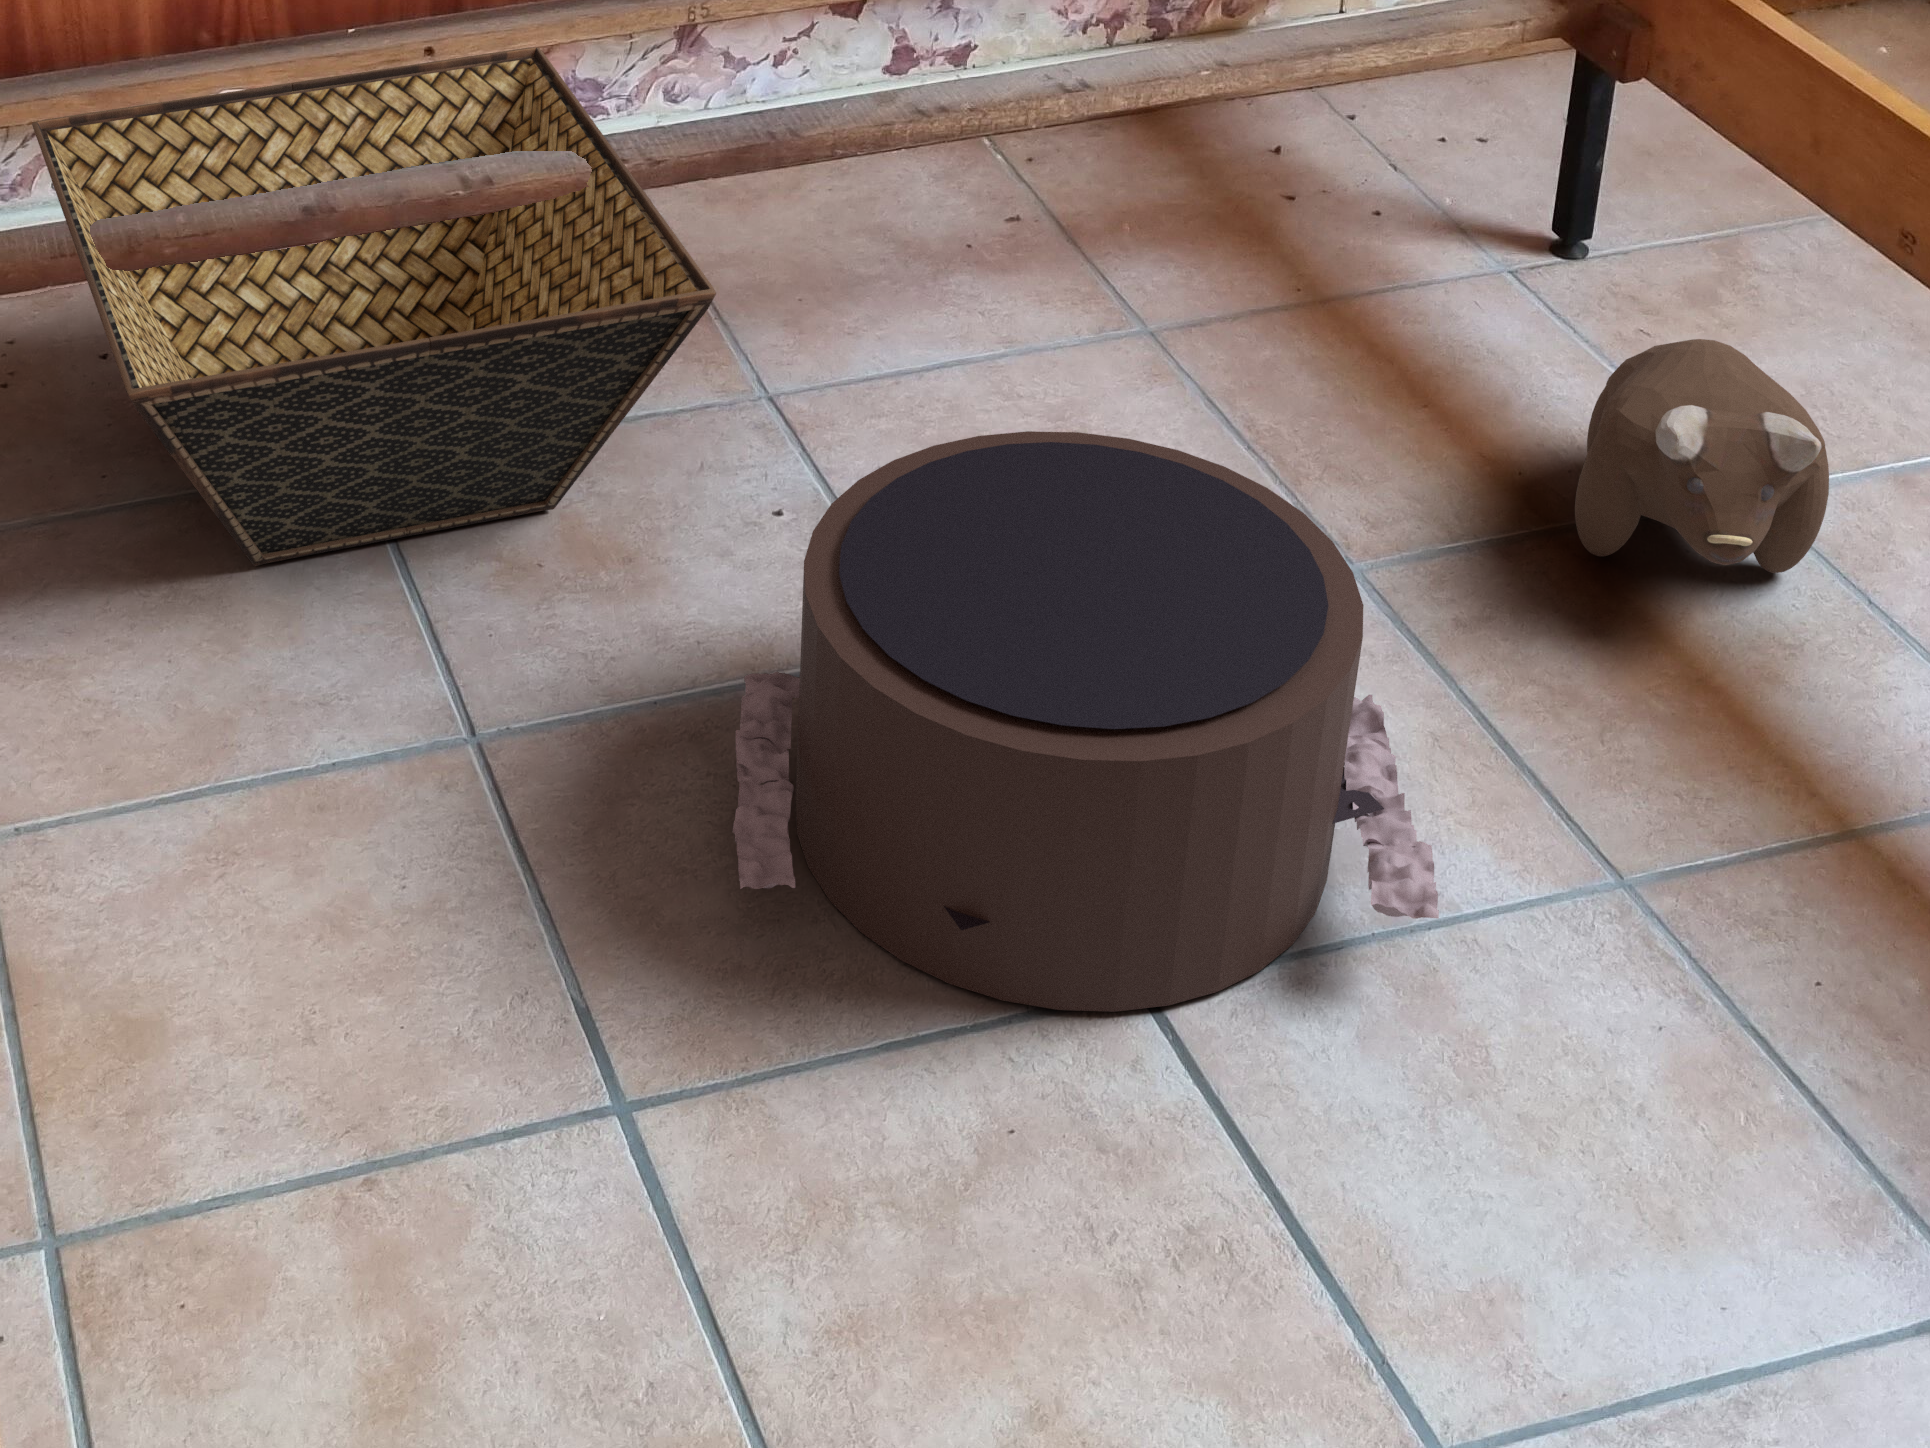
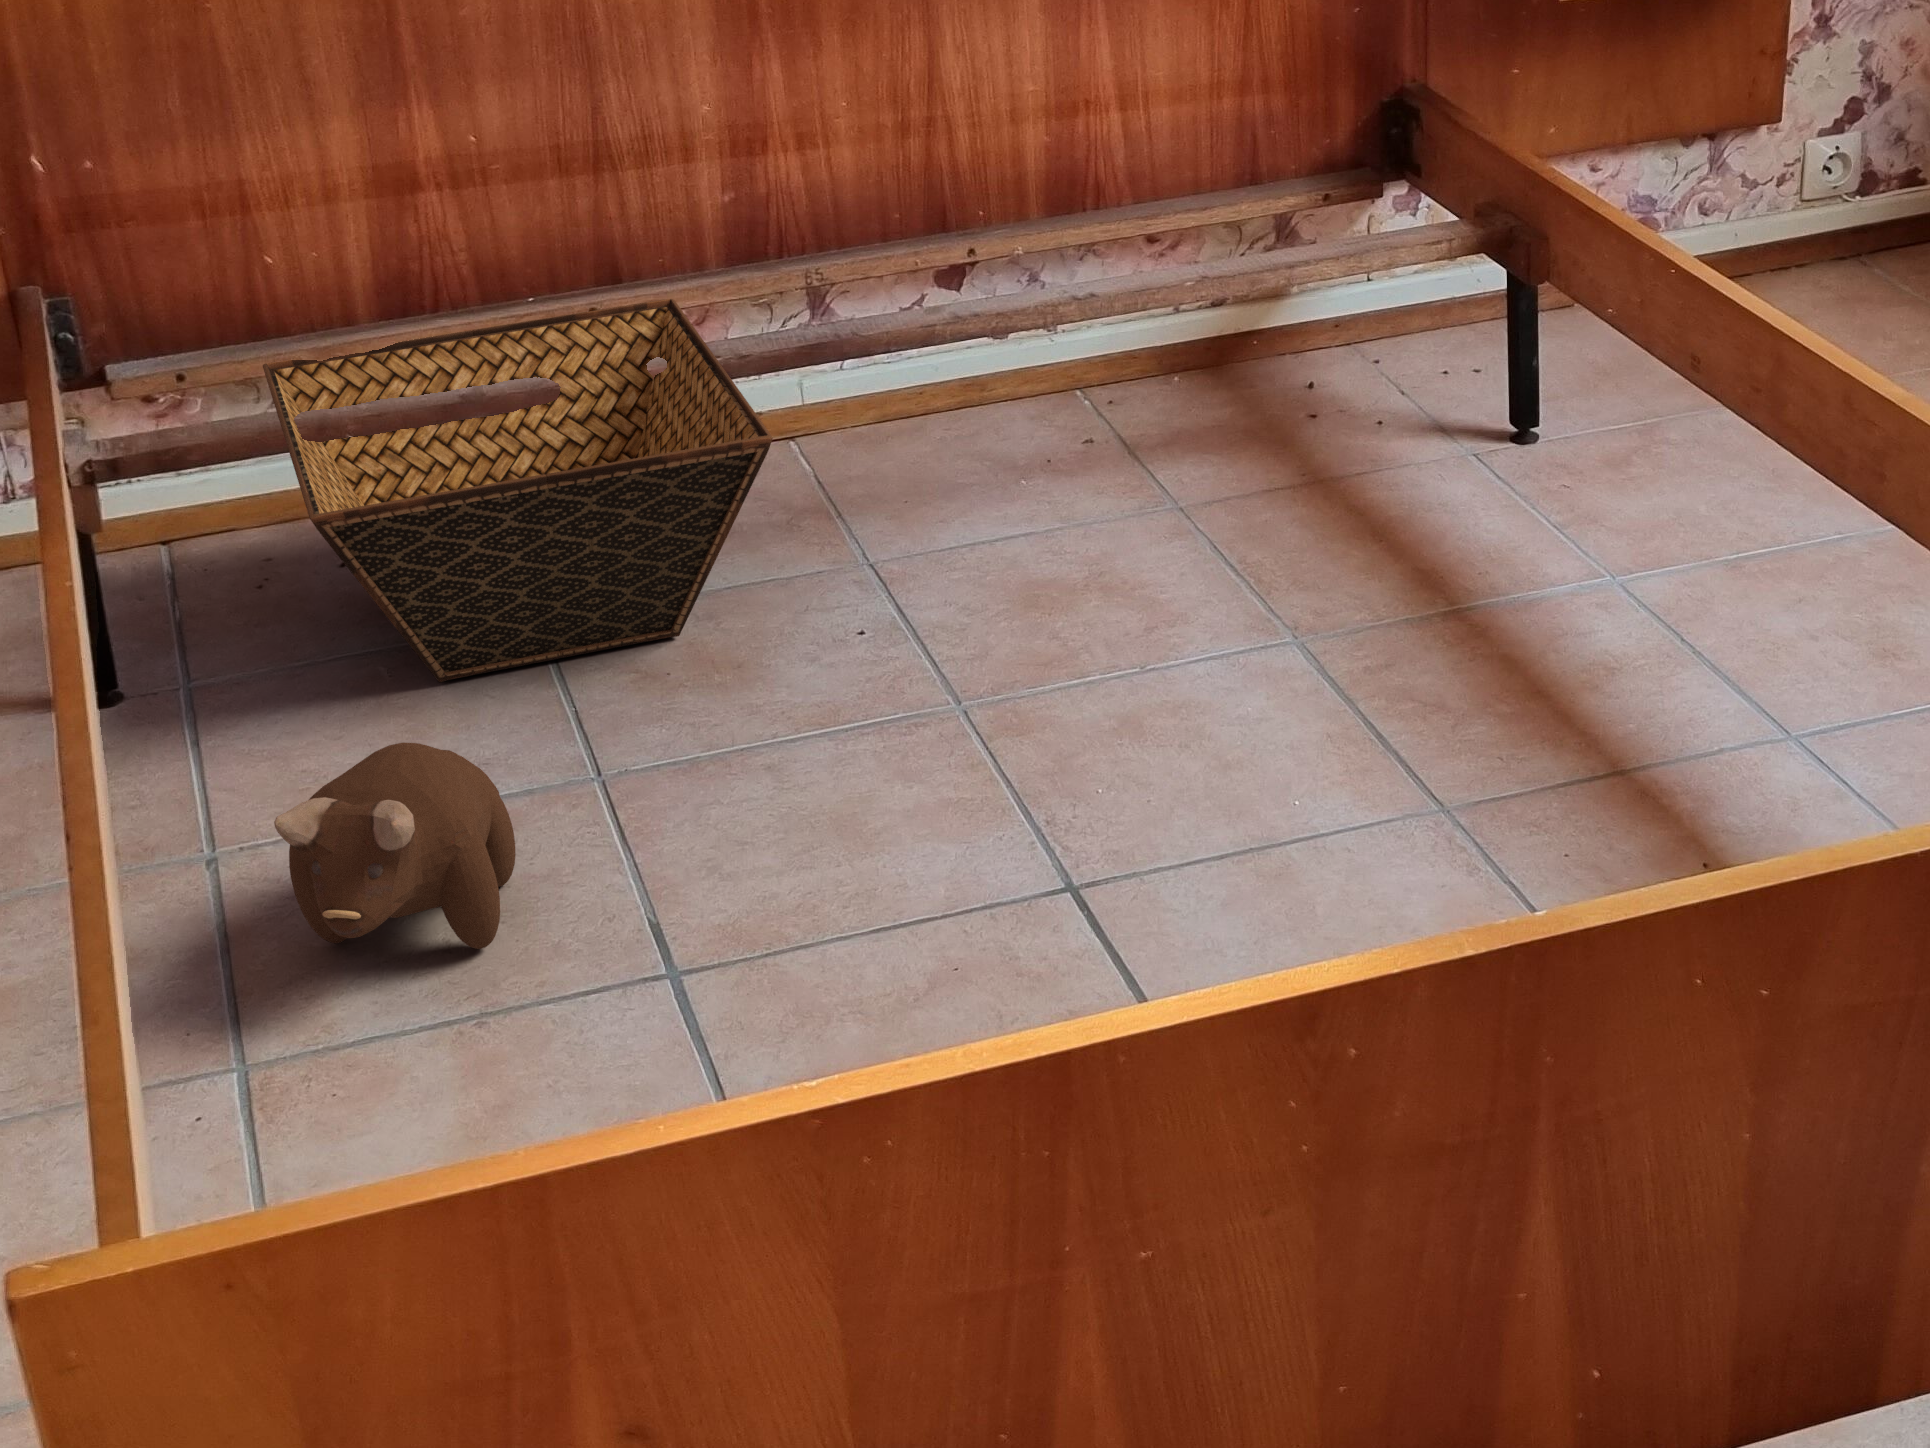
plush toy: present [1575,339,1829,573] -> present [274,742,516,949]
pouf: present [733,431,1439,1012] -> none [761,517,1277,904]

